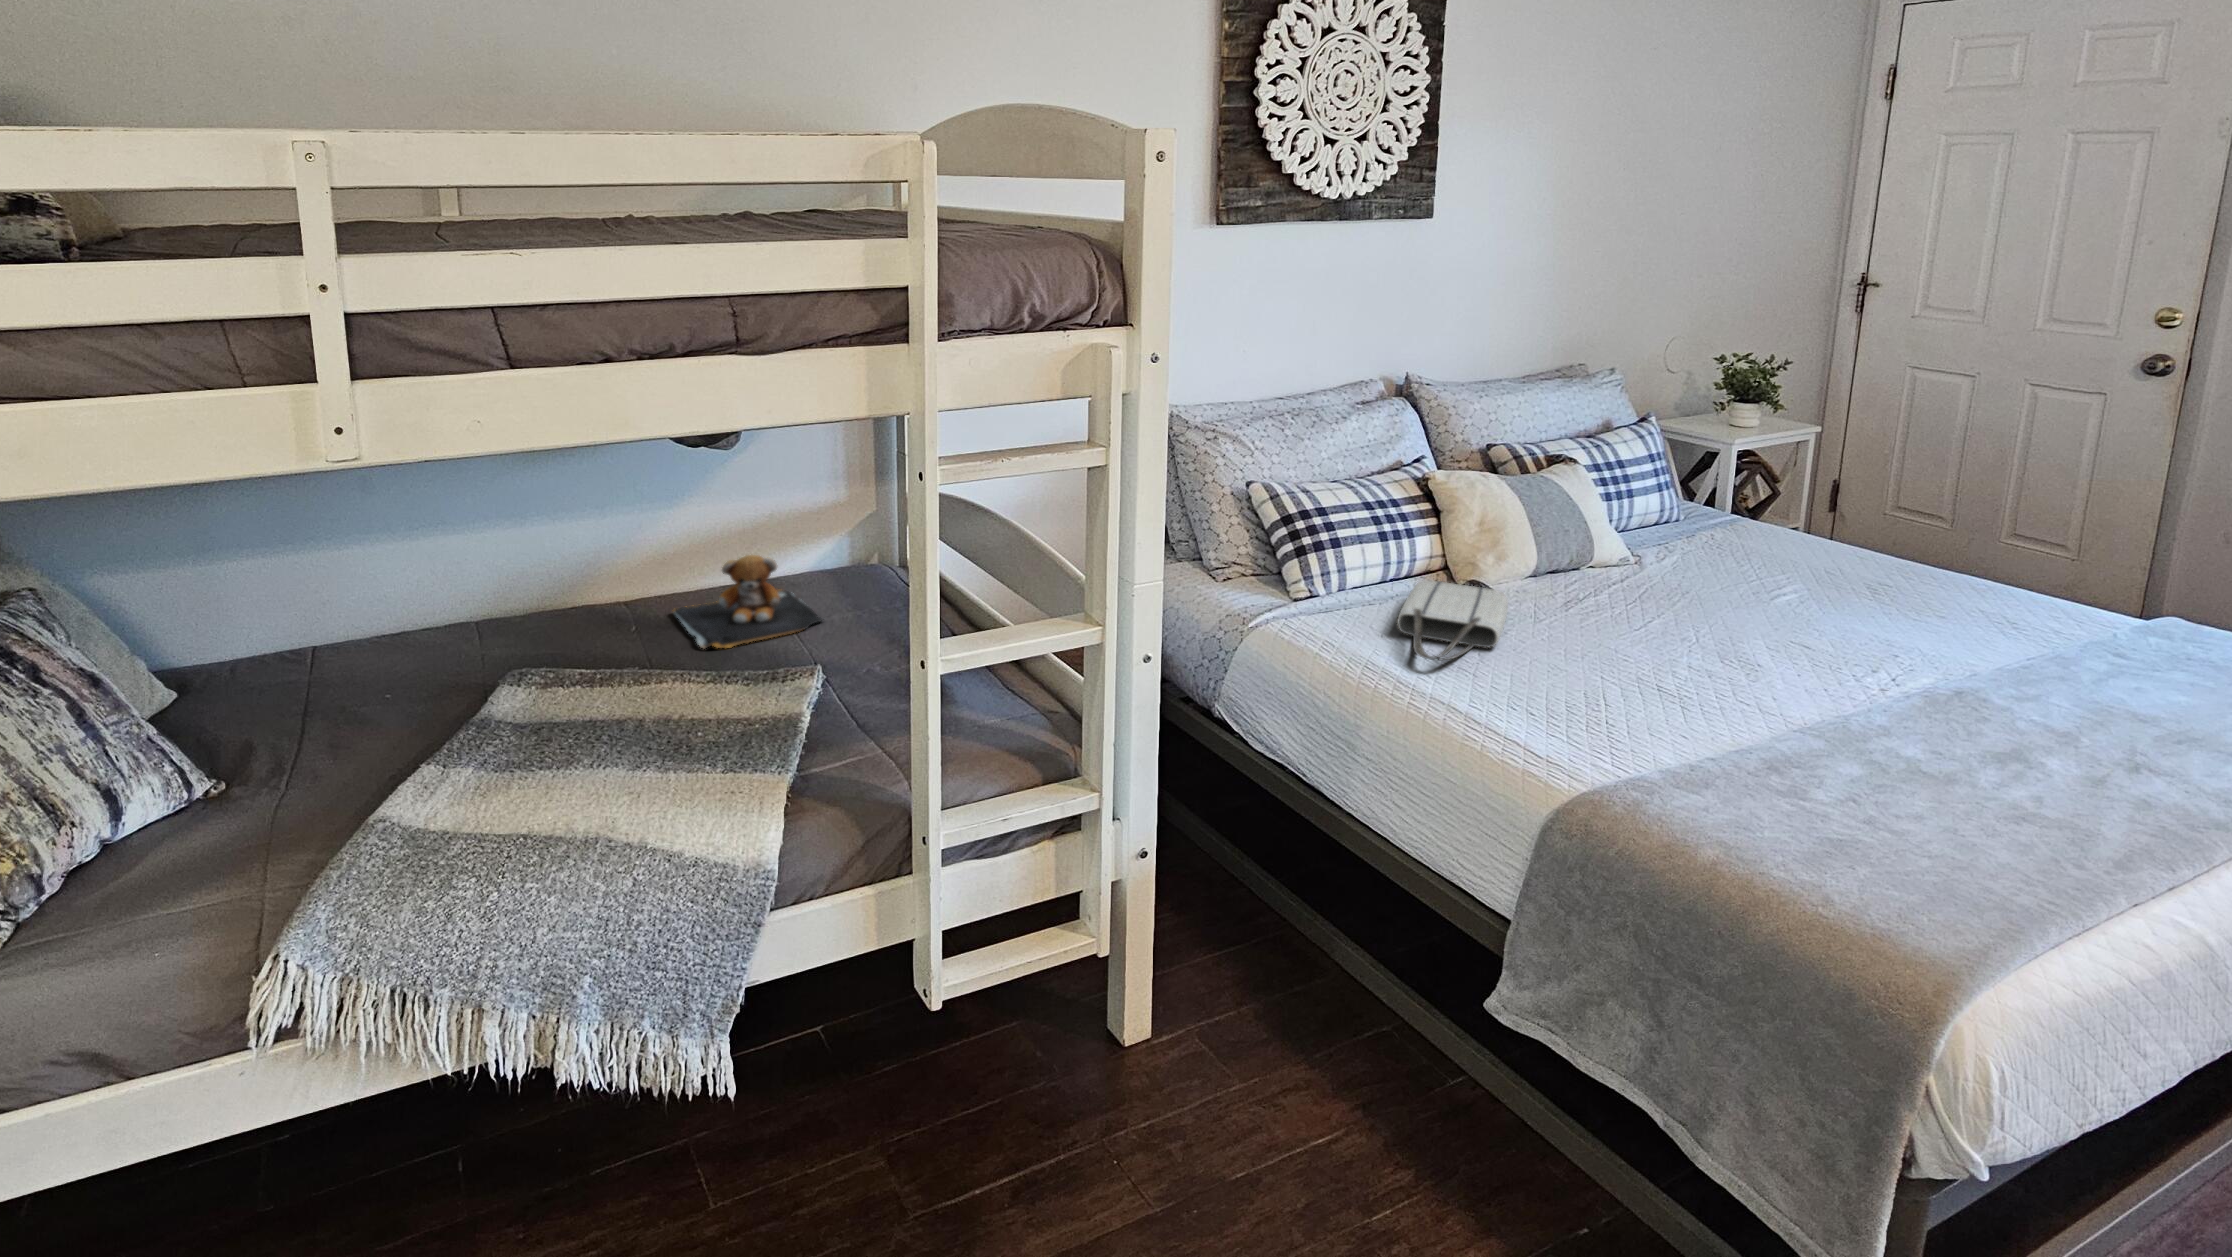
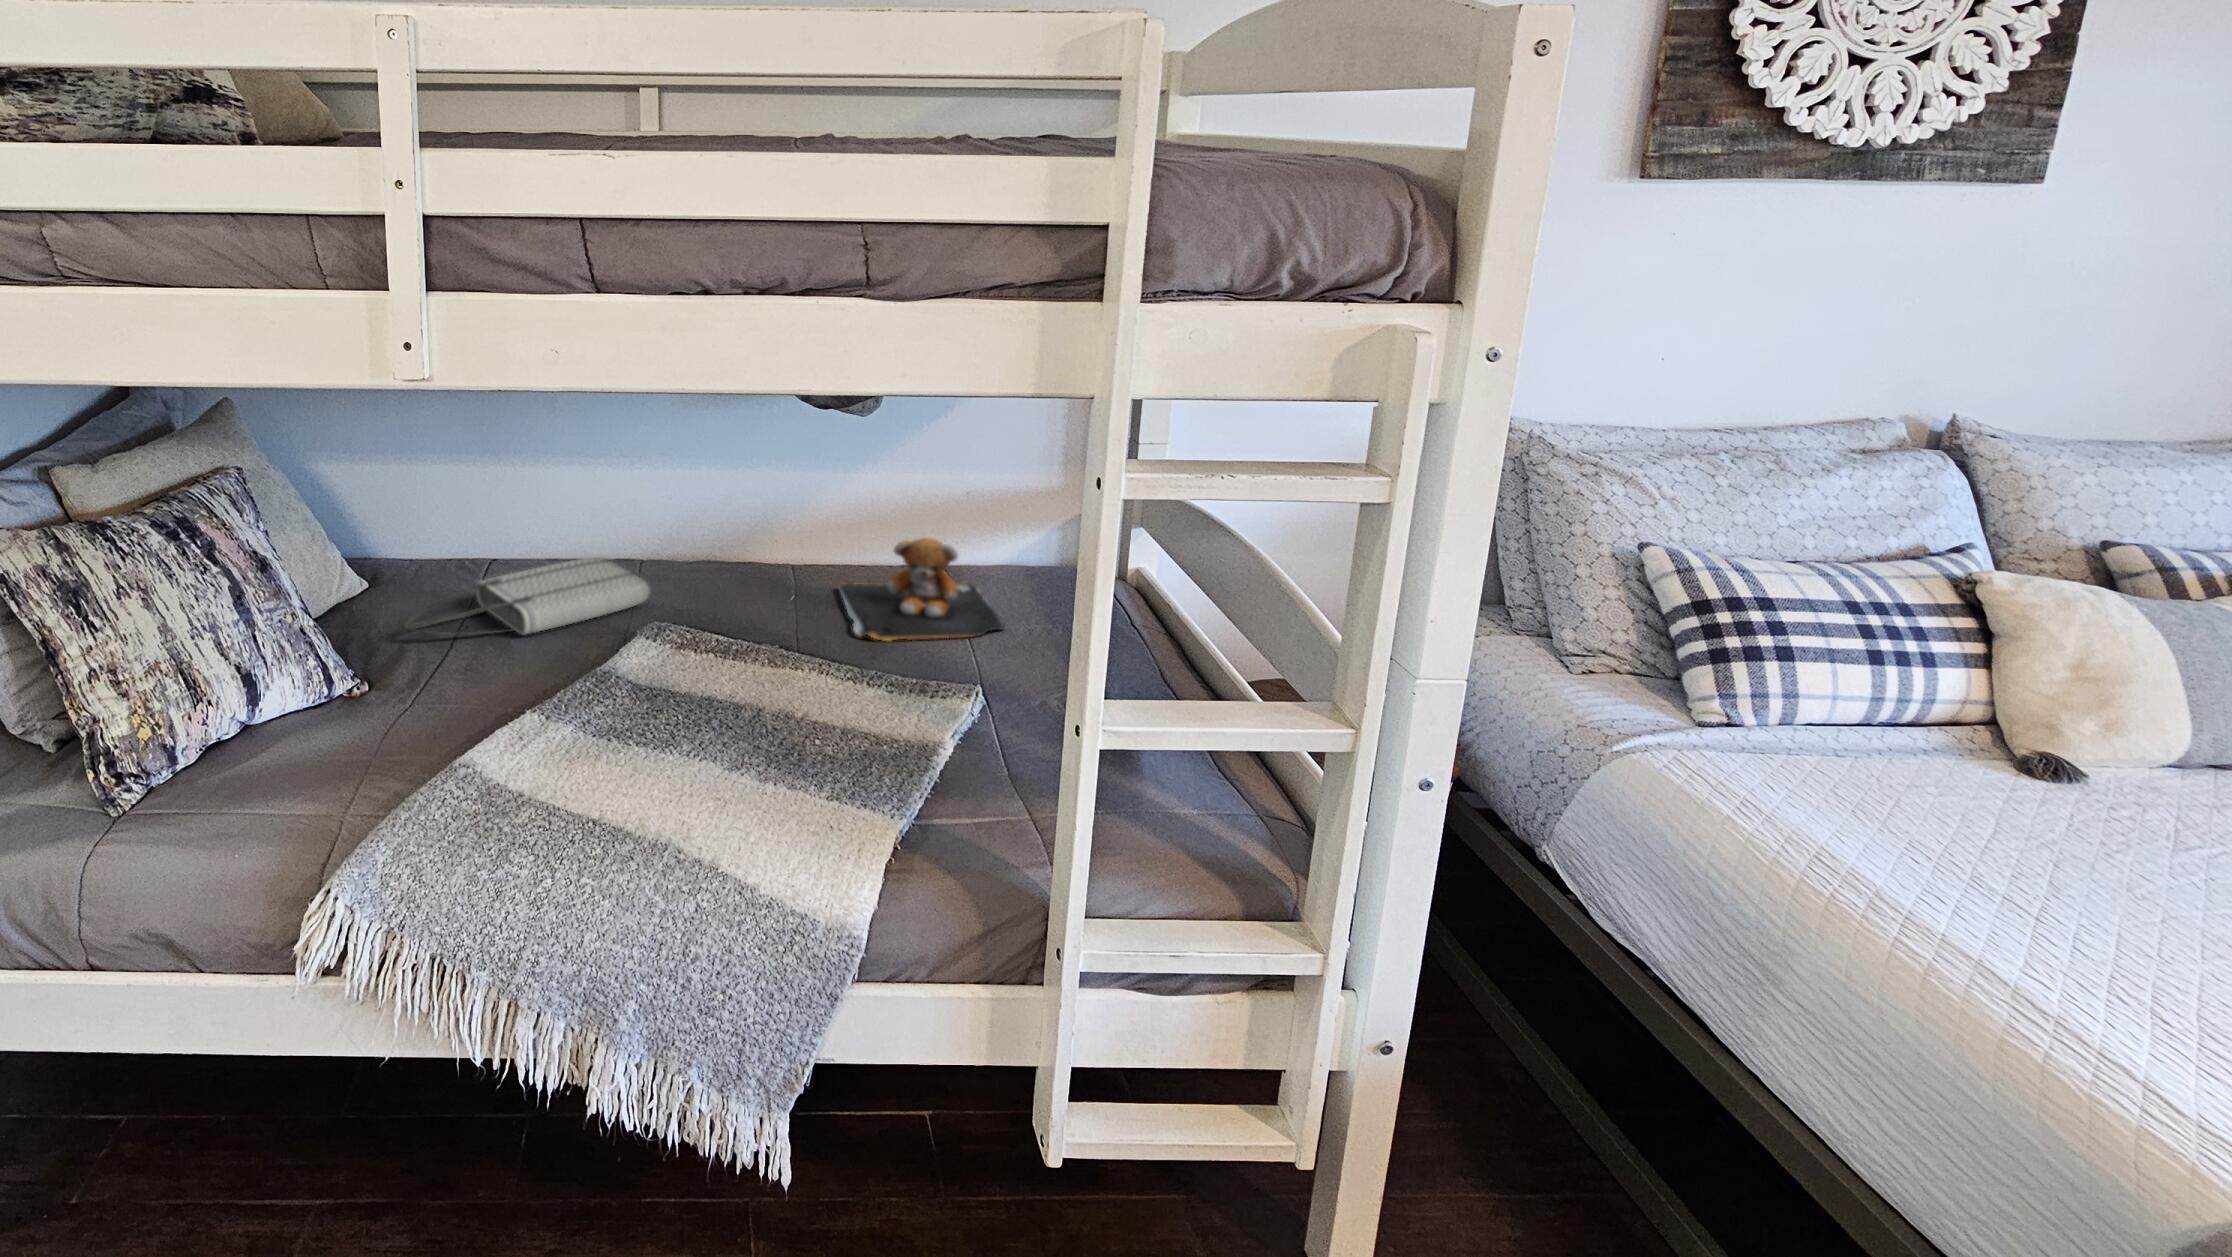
tote bag: present [1398,580,1508,660] -> present [405,557,649,635]

